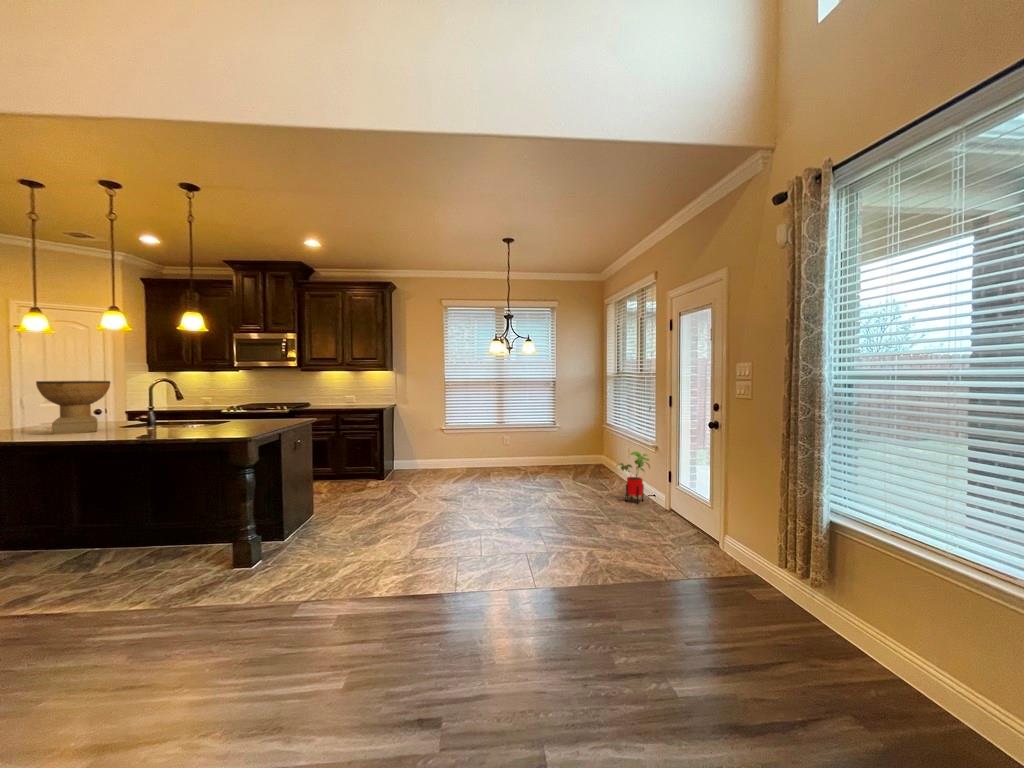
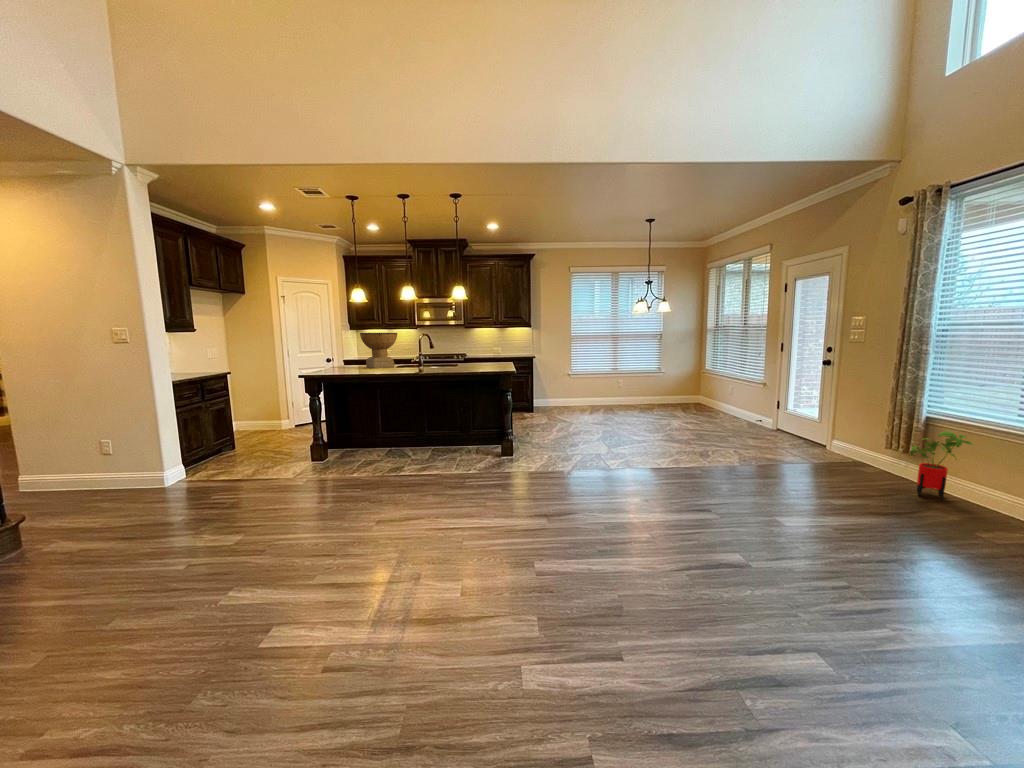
house plant: present [617,452,650,504] -> present [910,431,972,500]

